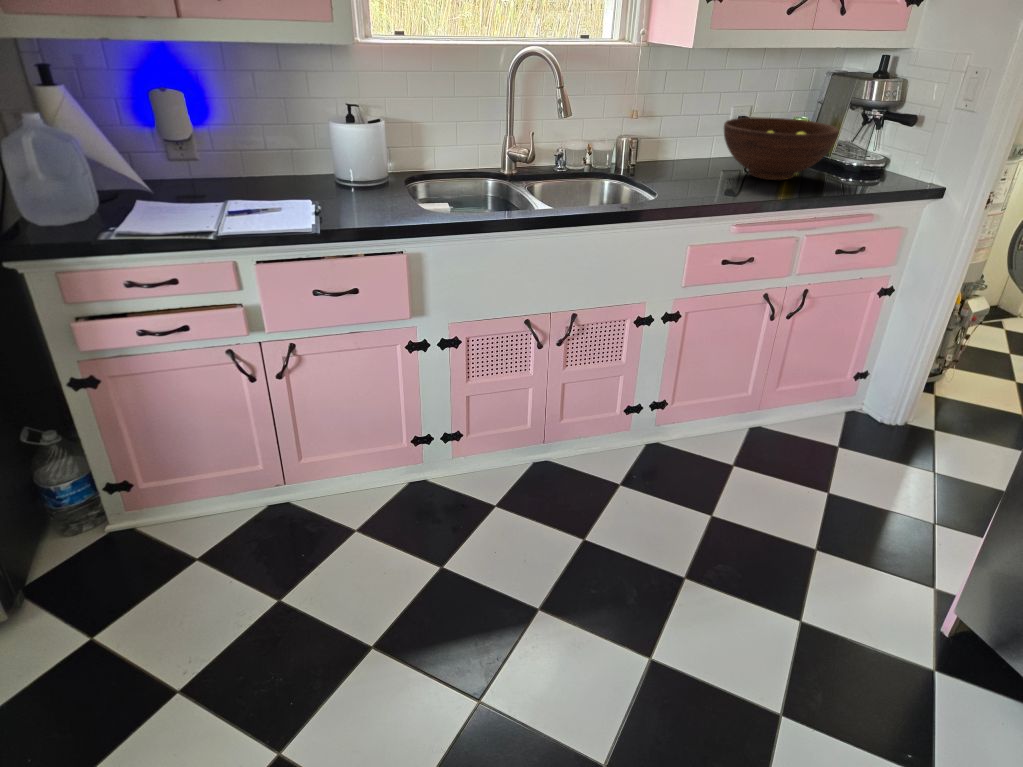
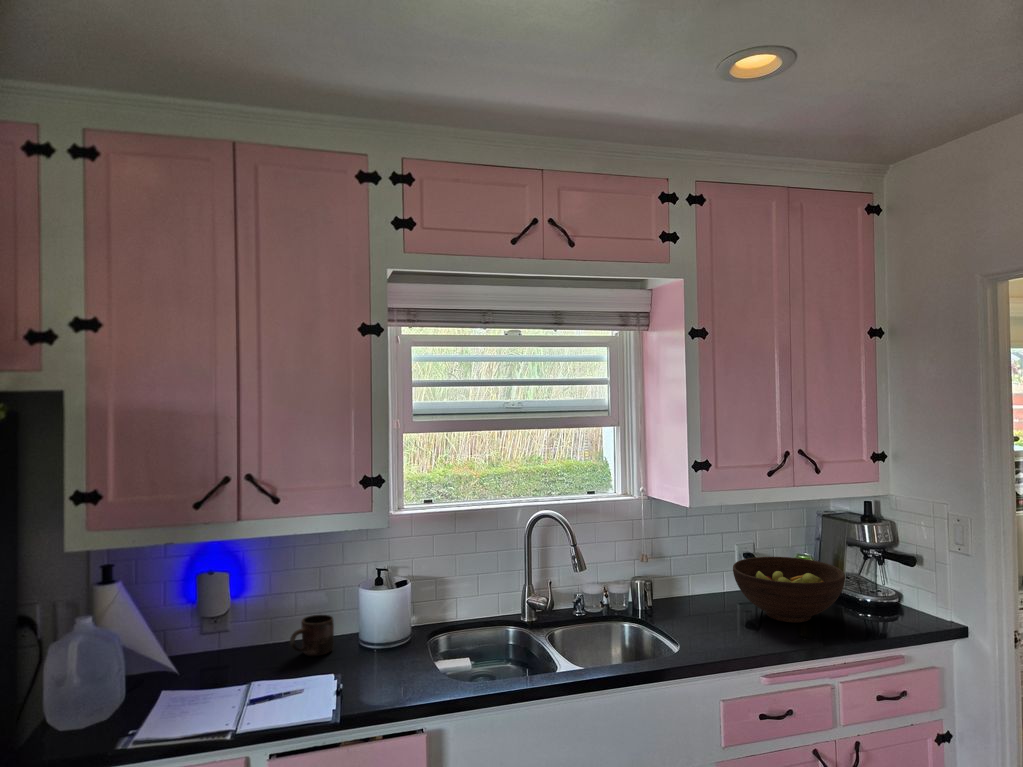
mug: none [264,150,310,189] -> present [290,615,334,656]

